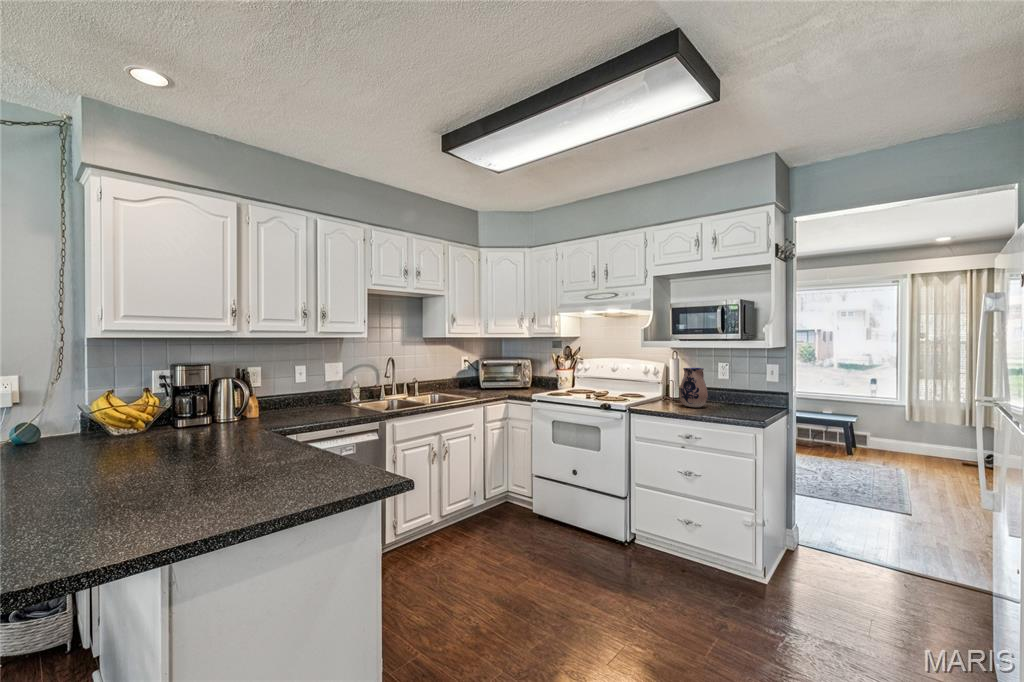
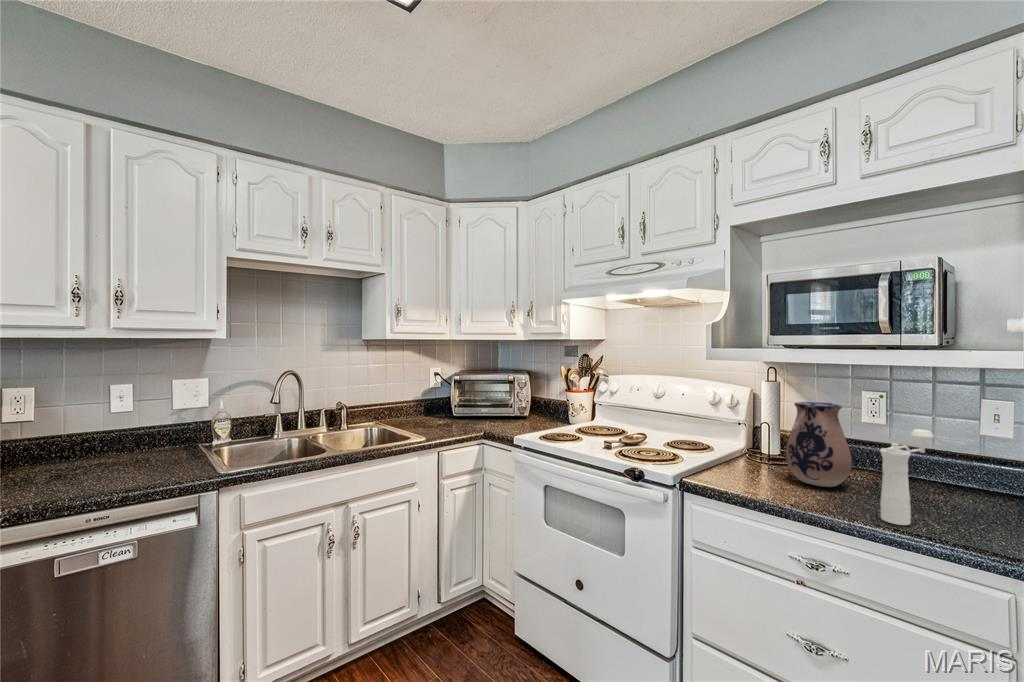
pepper mill: none [714,376,736,416] -> present [880,429,934,525]

